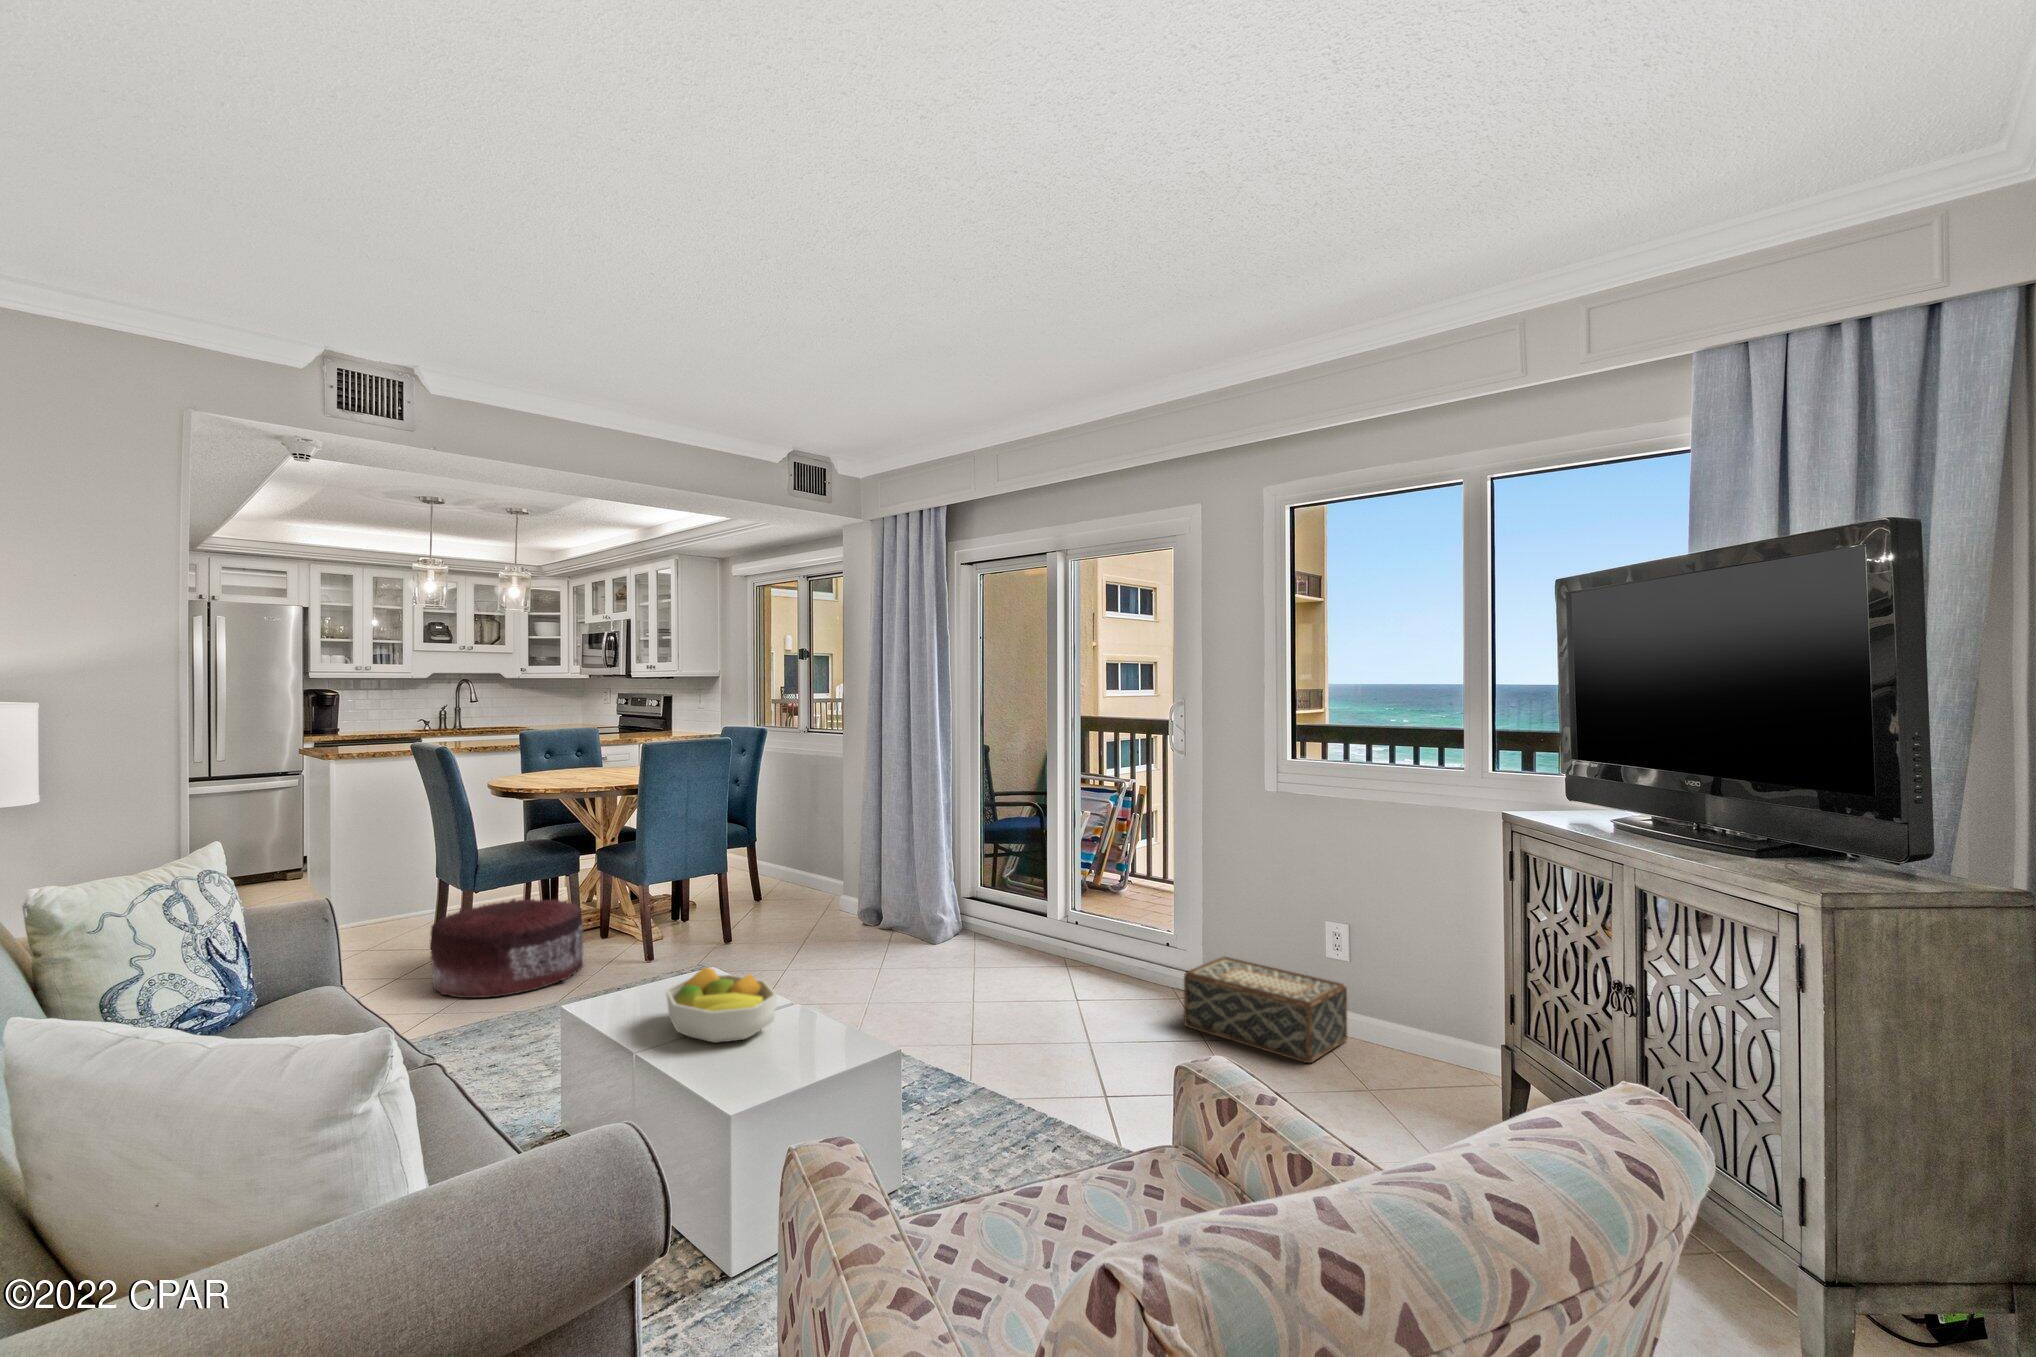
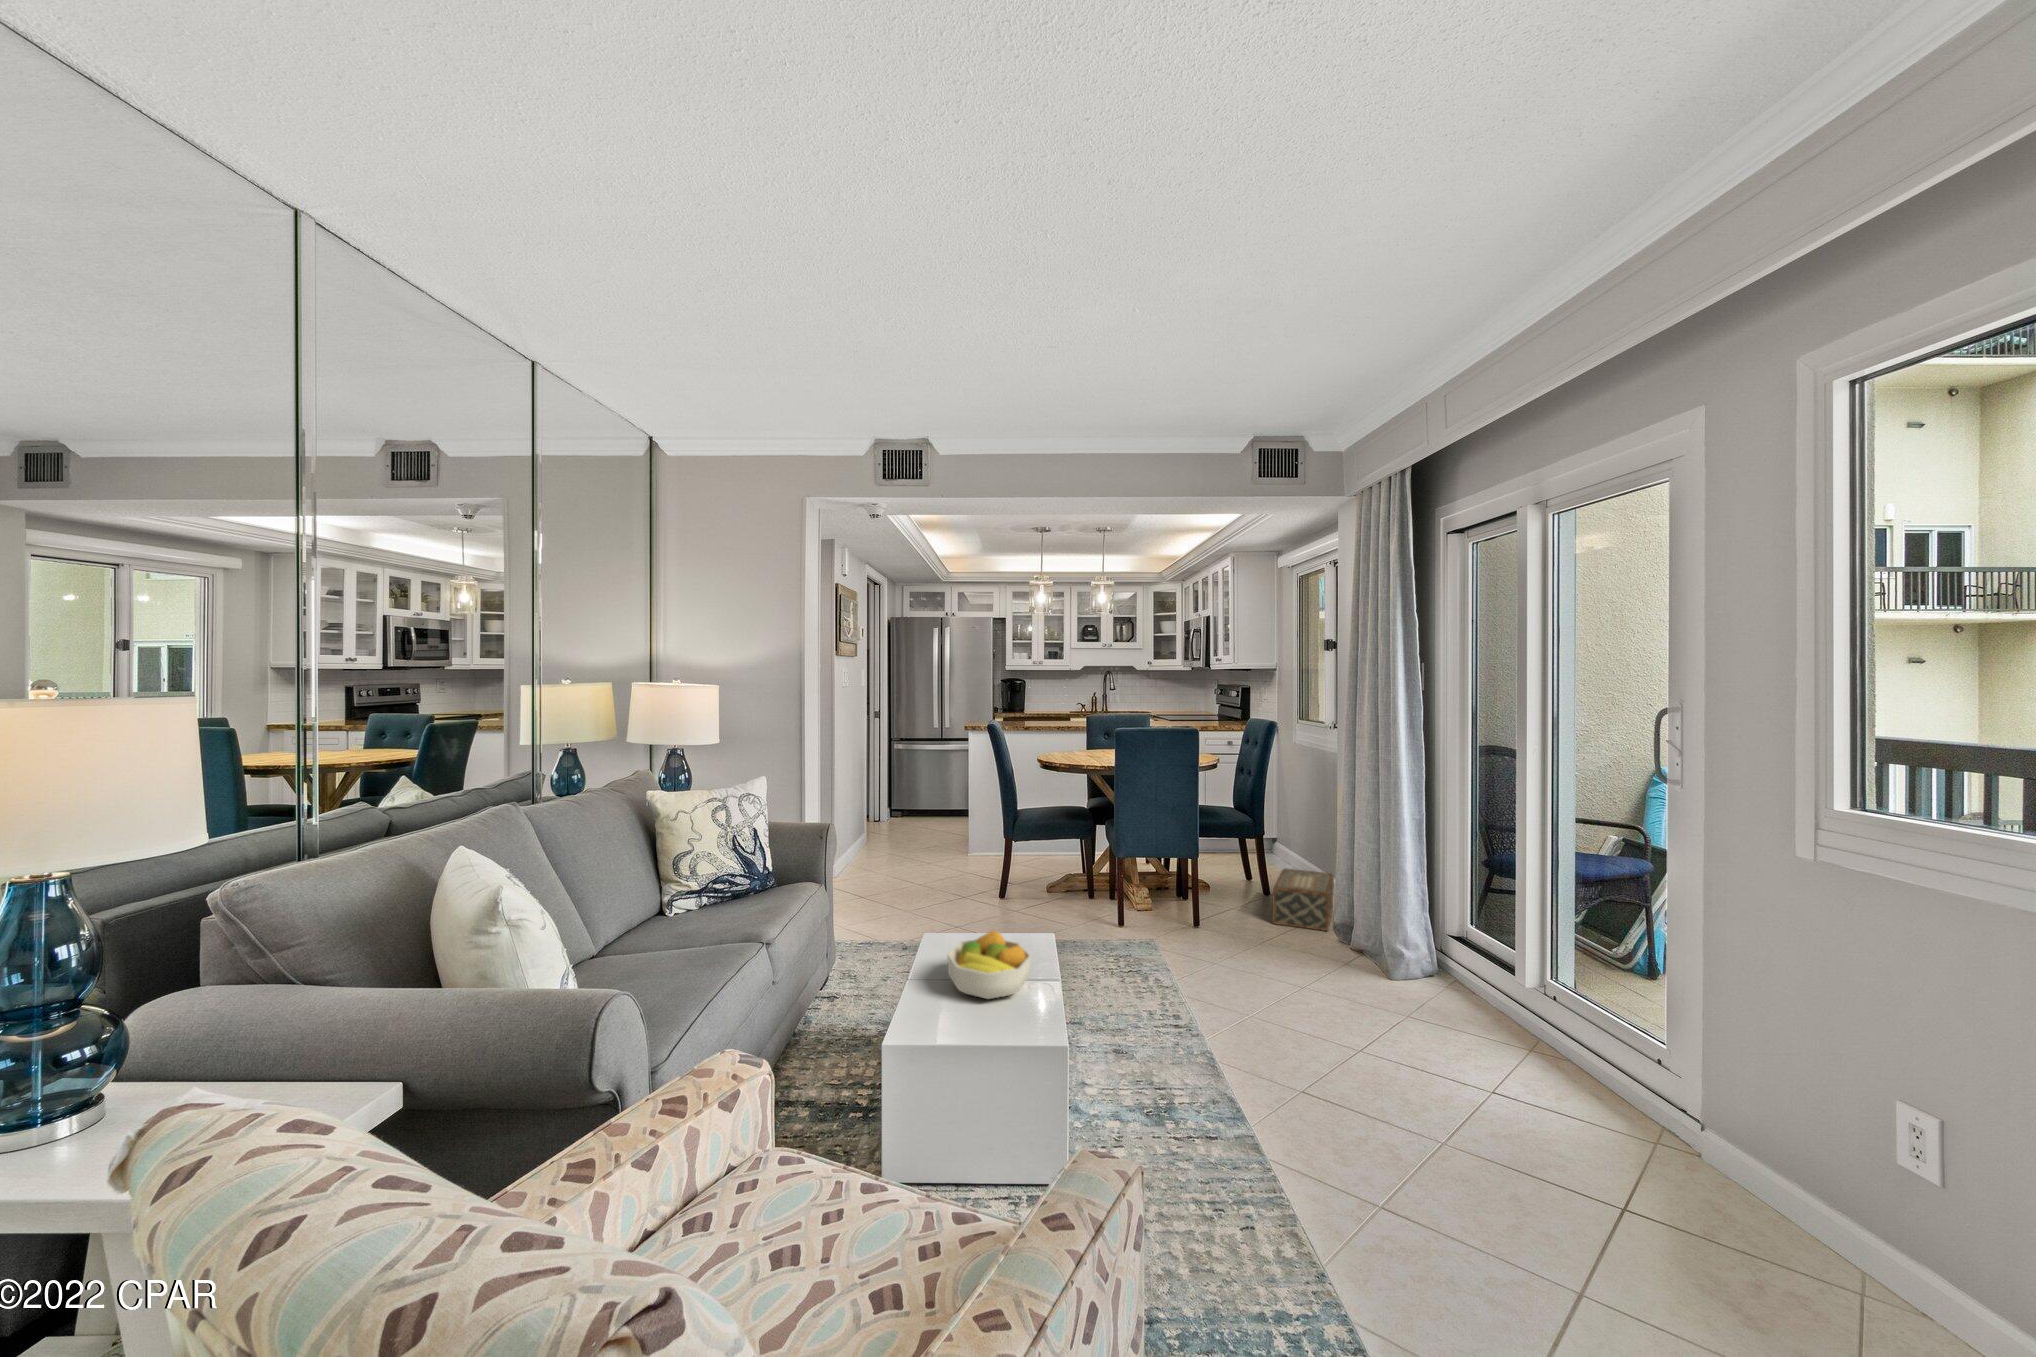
pouf: present [430,899,584,998] -> none [965,850,1073,925]
woven basket: present [1184,957,1348,1063] -> present [1272,869,1334,931]

